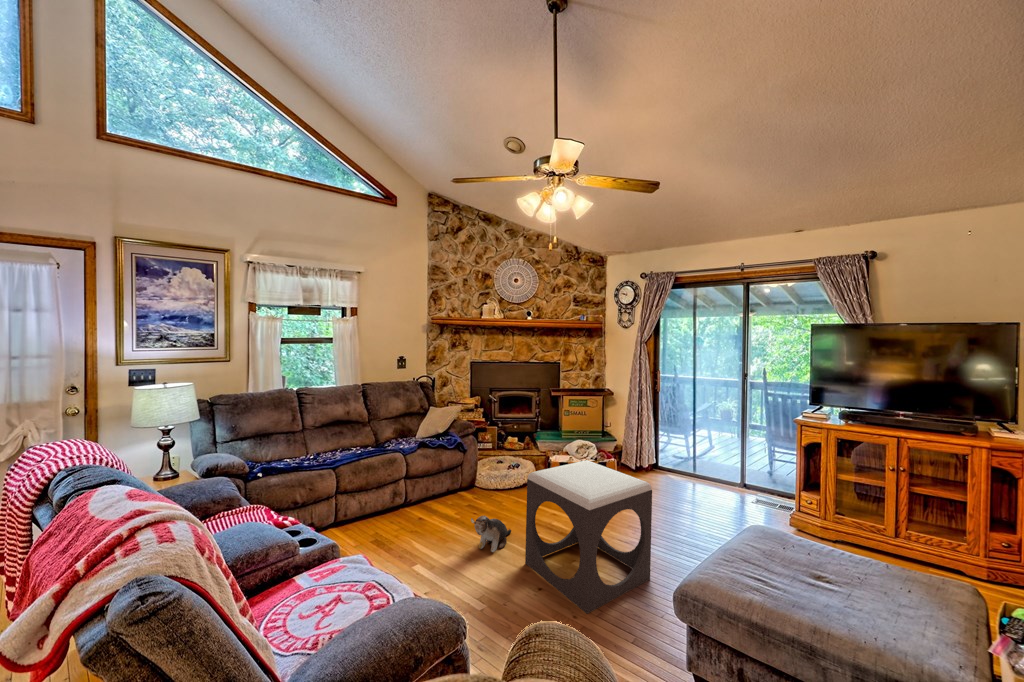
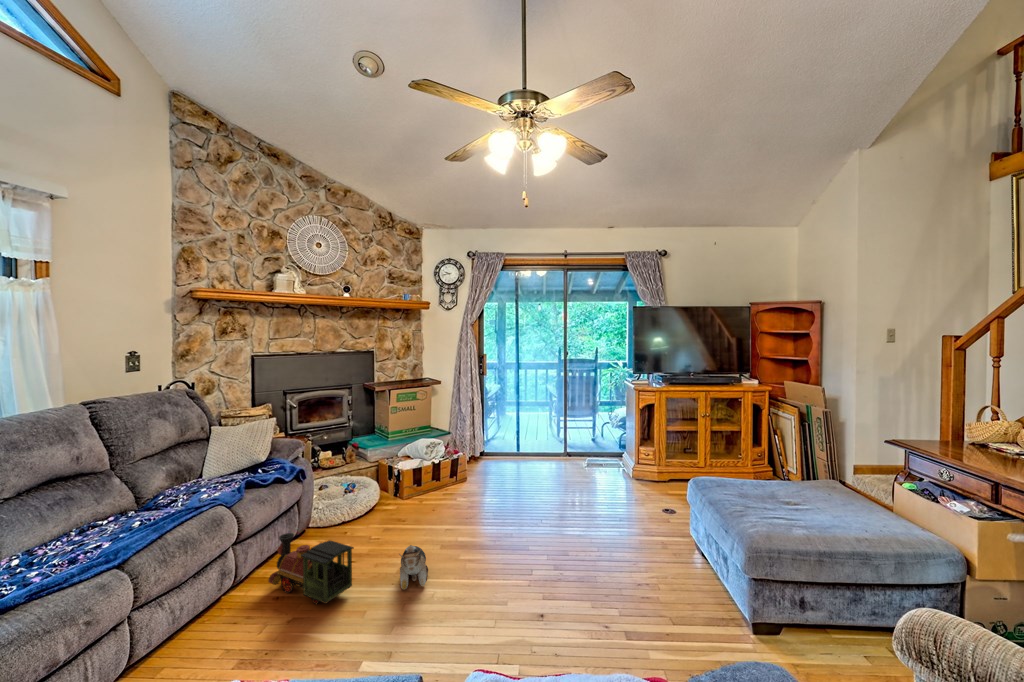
footstool: present [525,460,652,614] -> none [467,450,575,594]
toy train: none [419,482,454,535] -> present [268,533,354,604]

